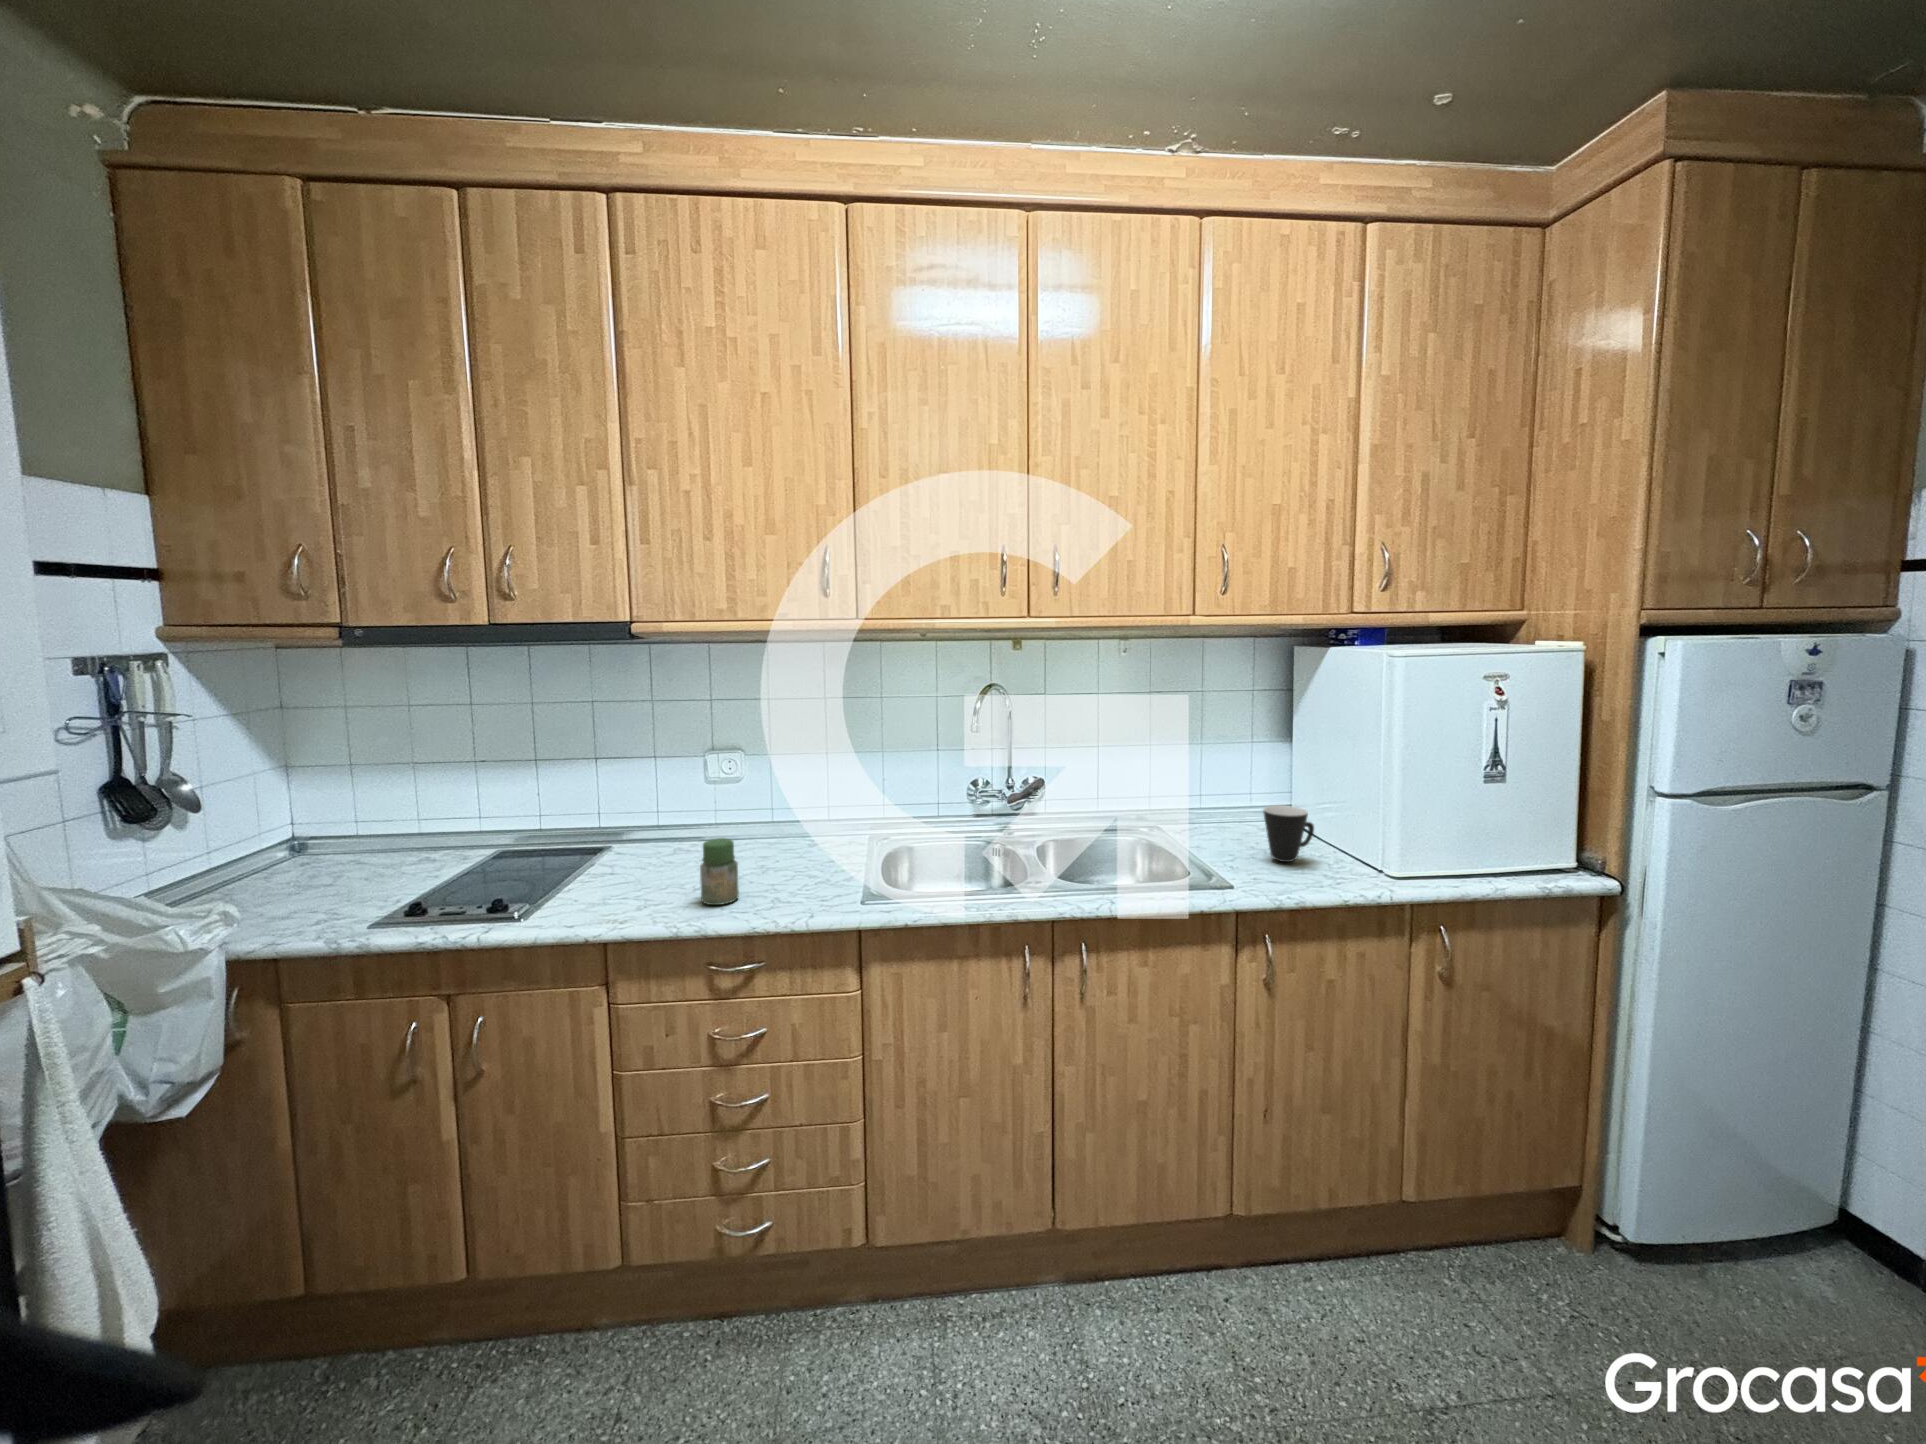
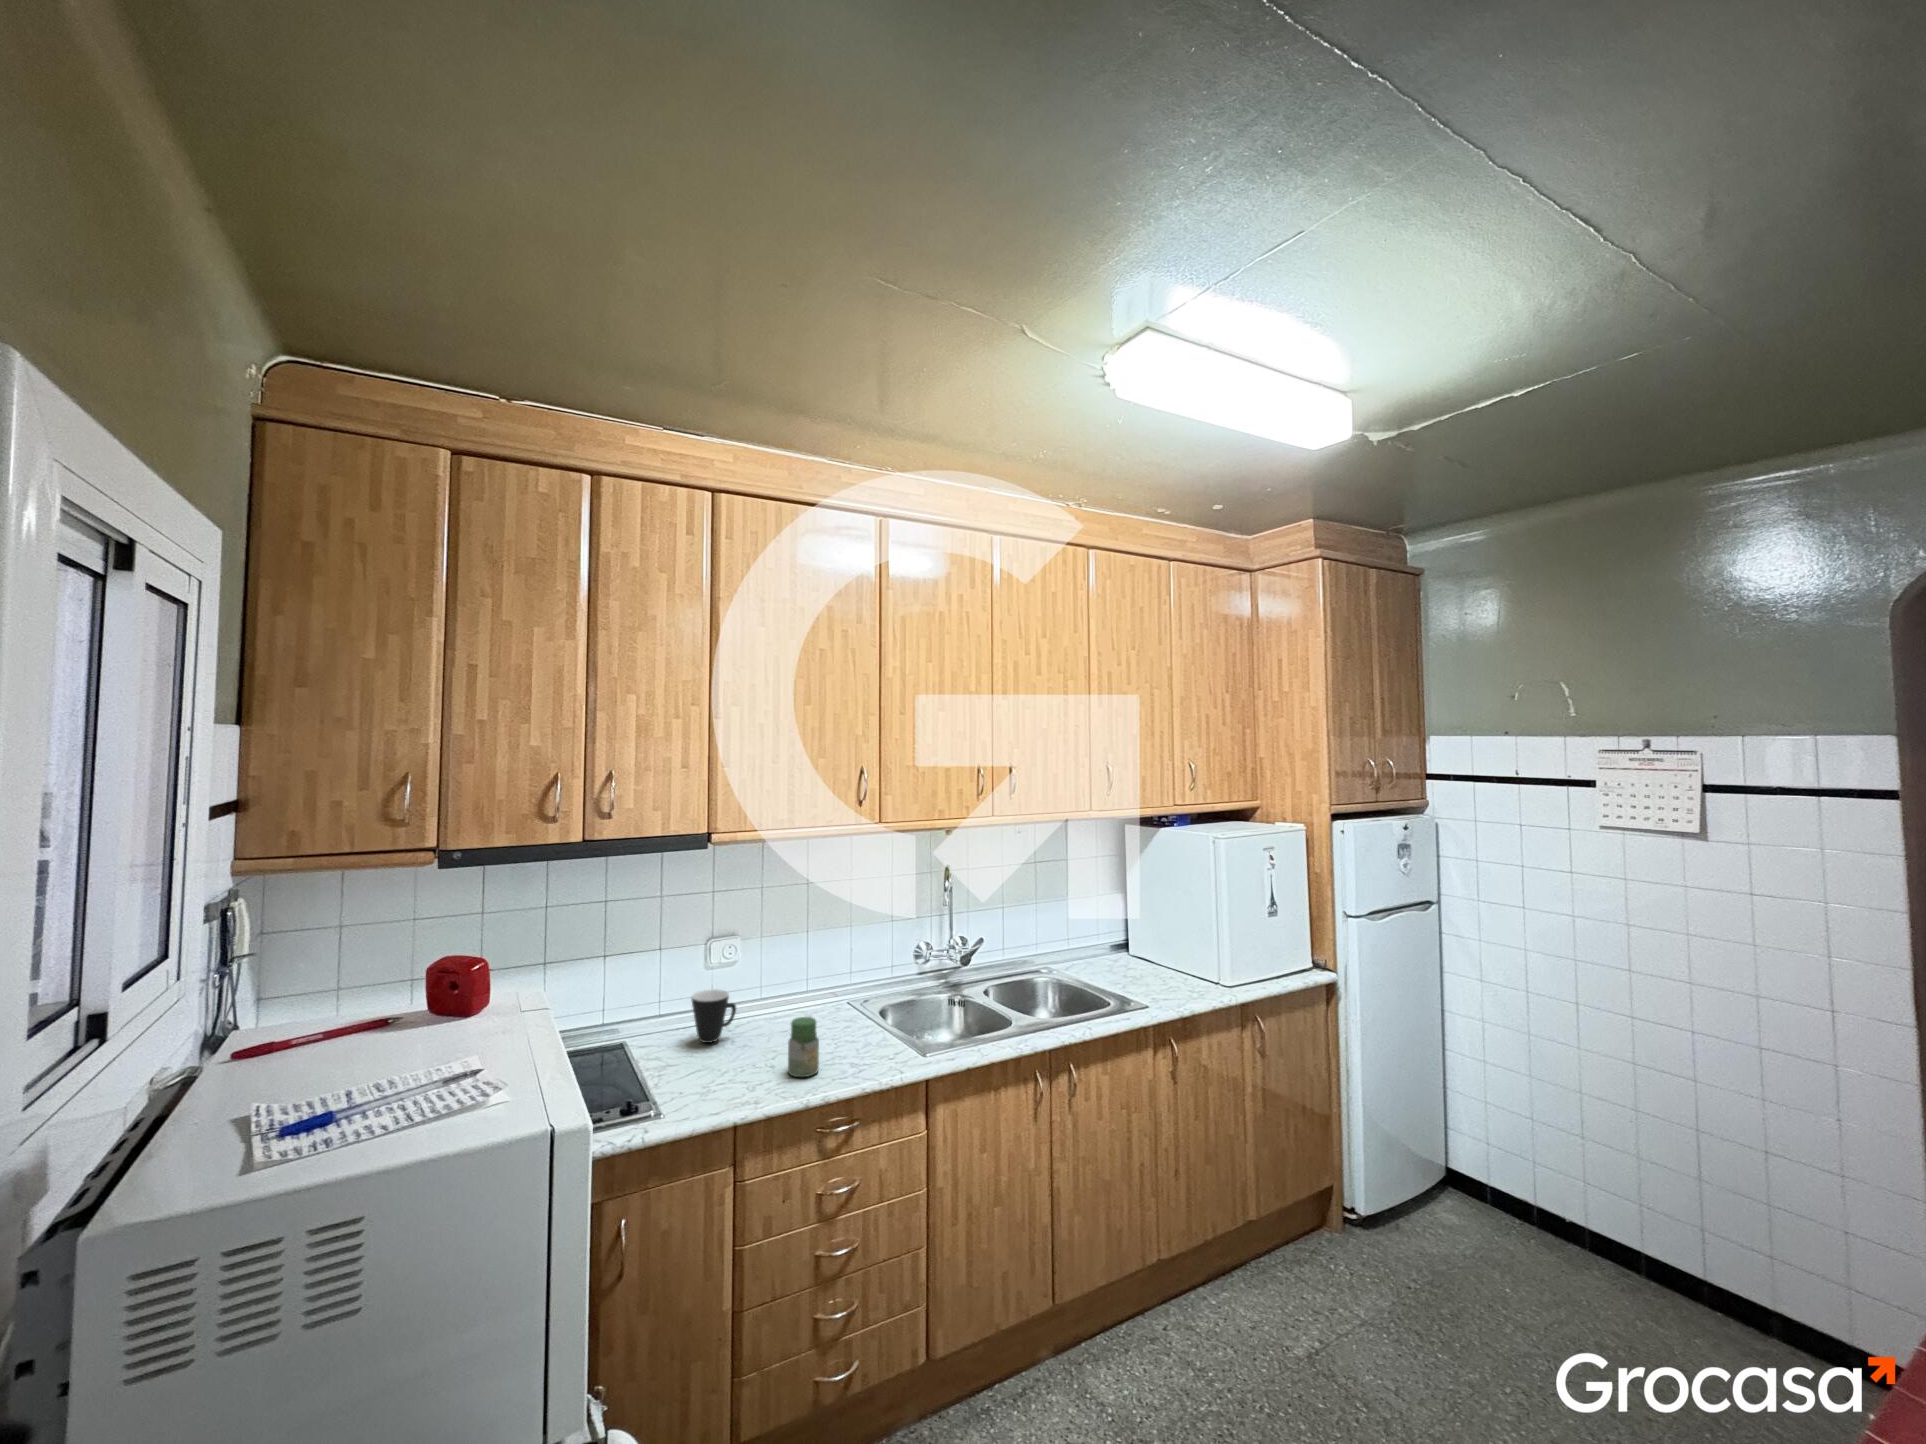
mug: present [1263,805,1314,862] -> present [691,989,736,1043]

